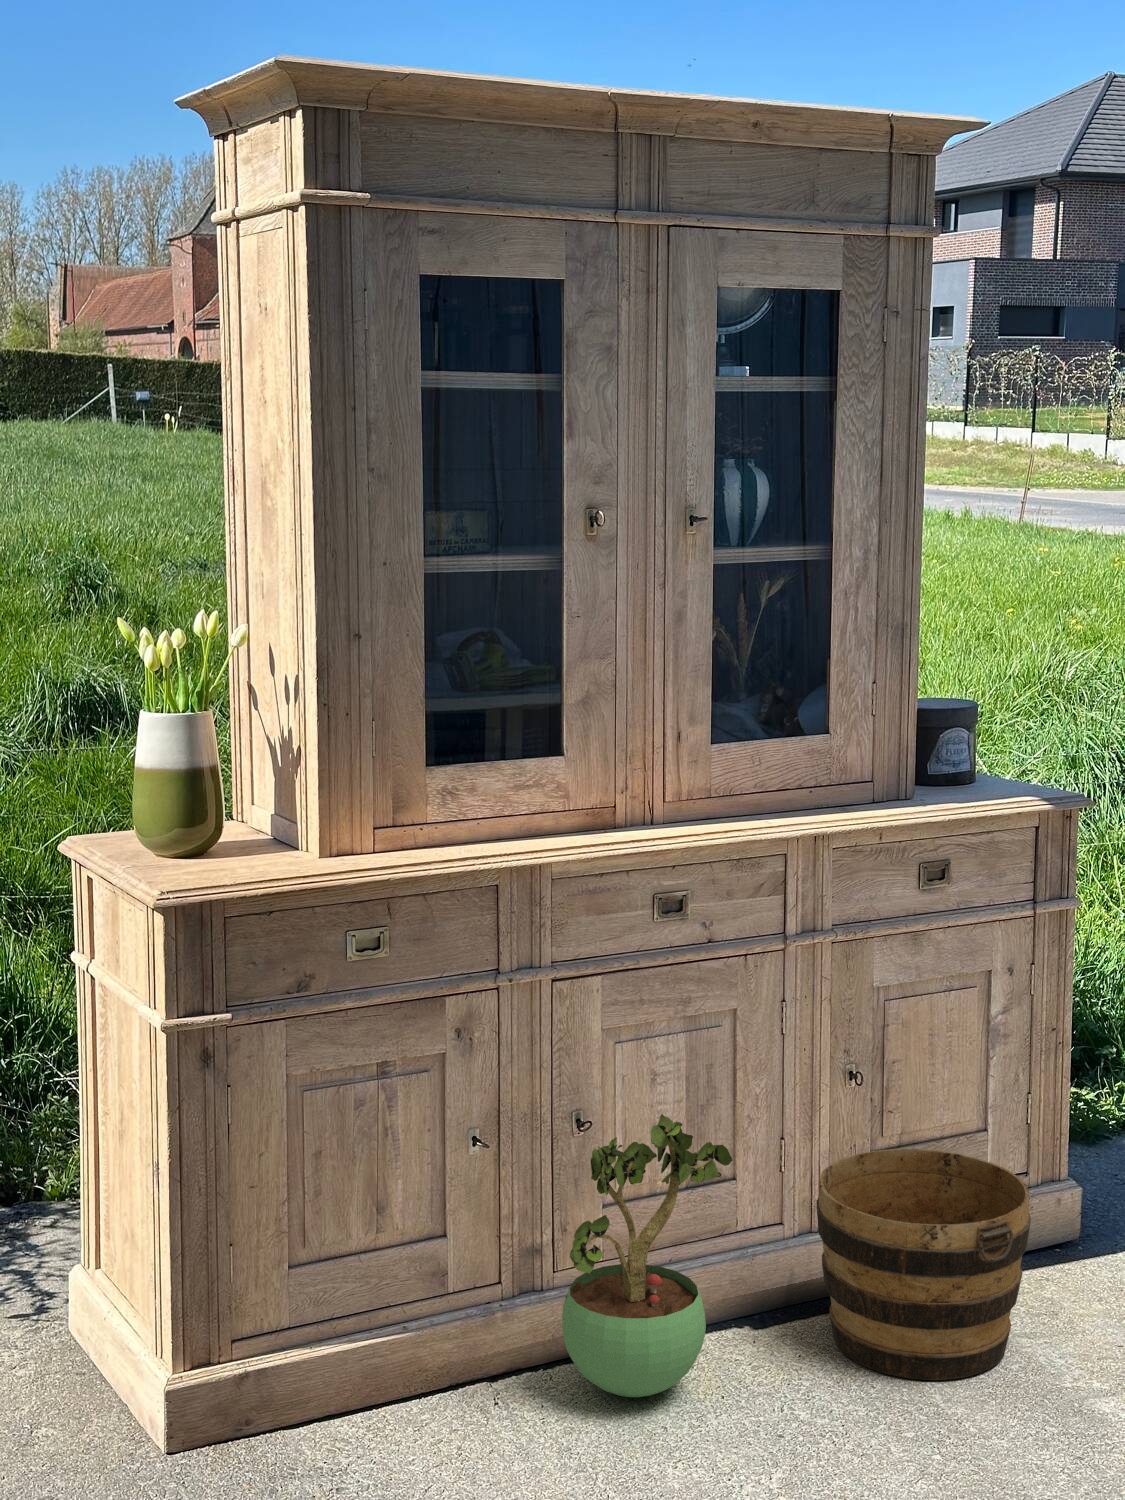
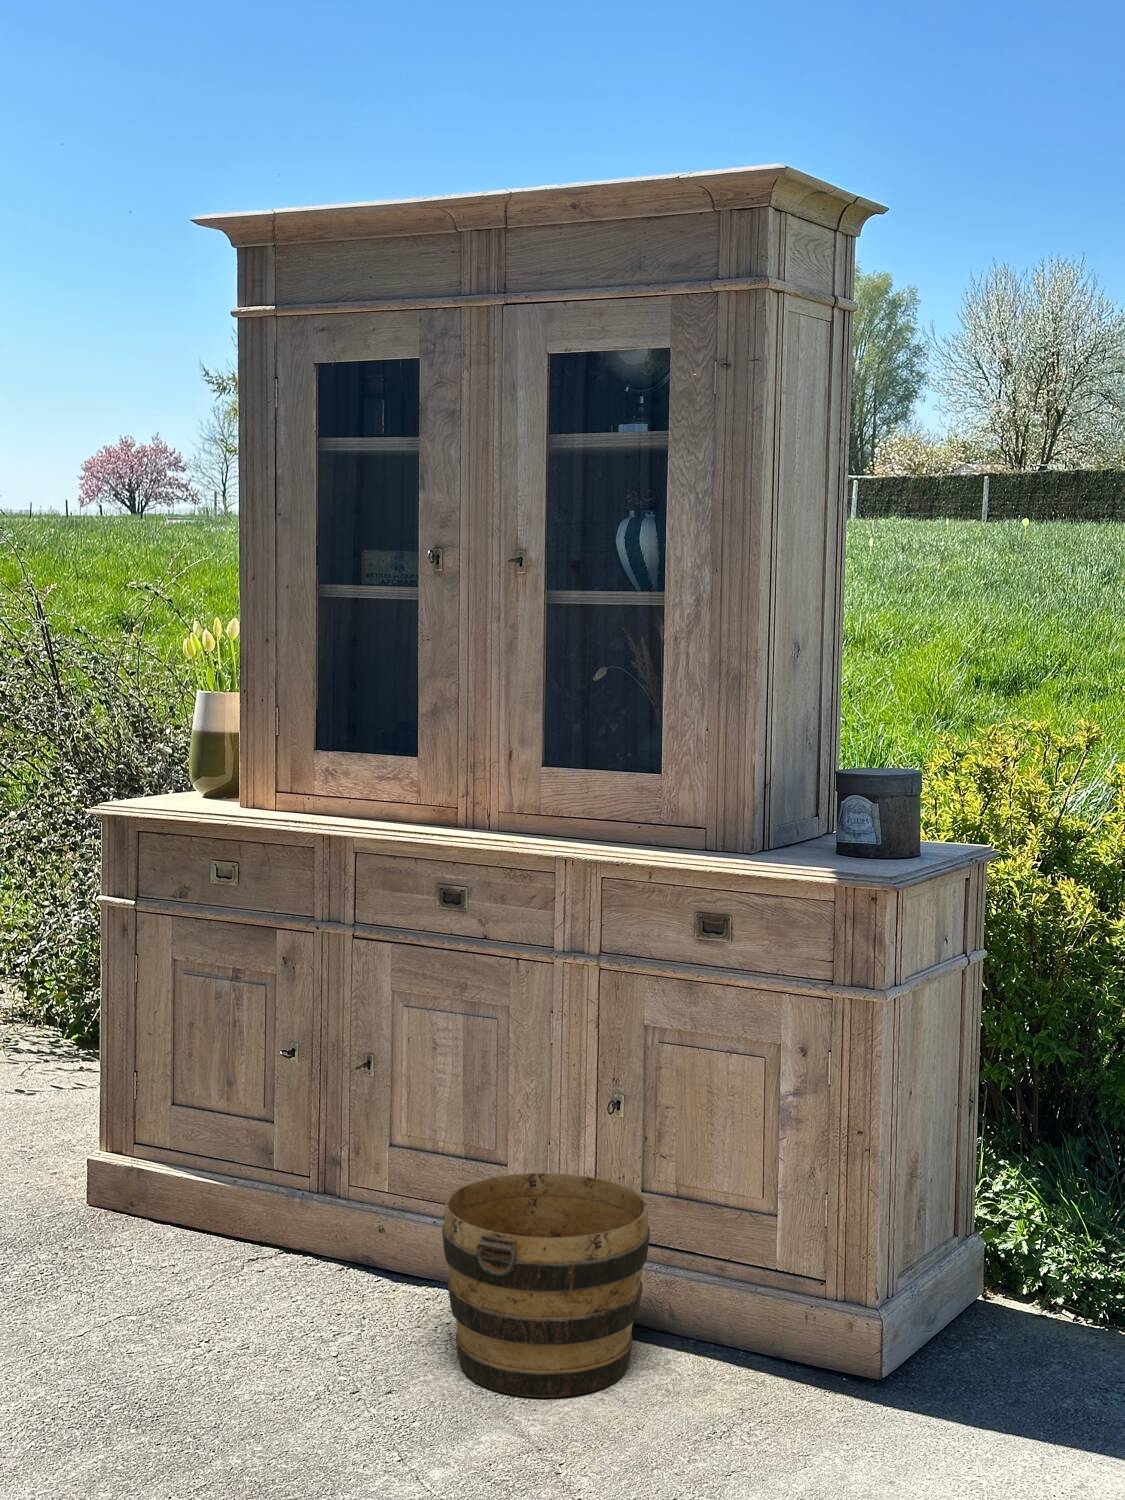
potted plant: present [562,1114,732,1397] -> none [251,1054,397,1294]

